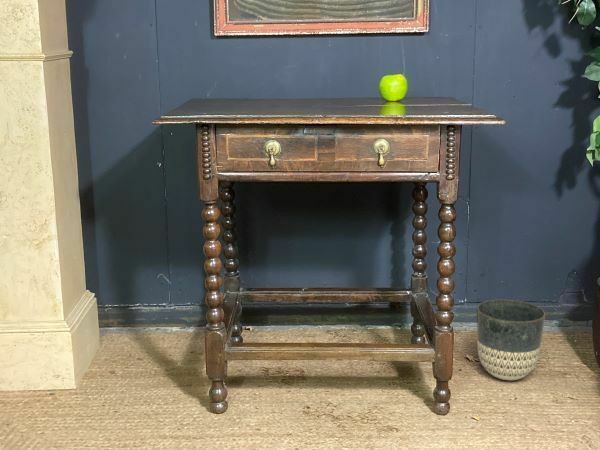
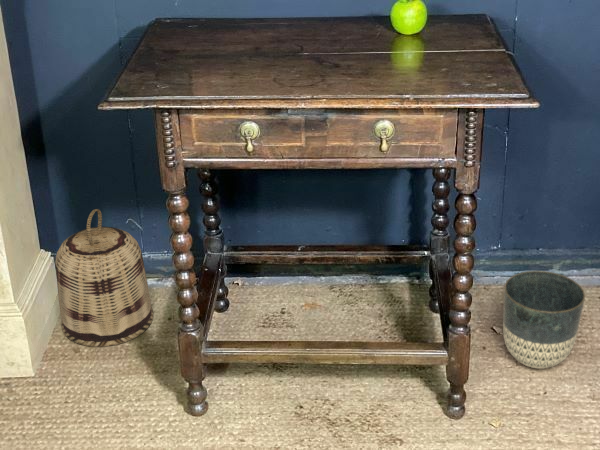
basket: none [99,252,179,370] -> present [55,209,153,347]

